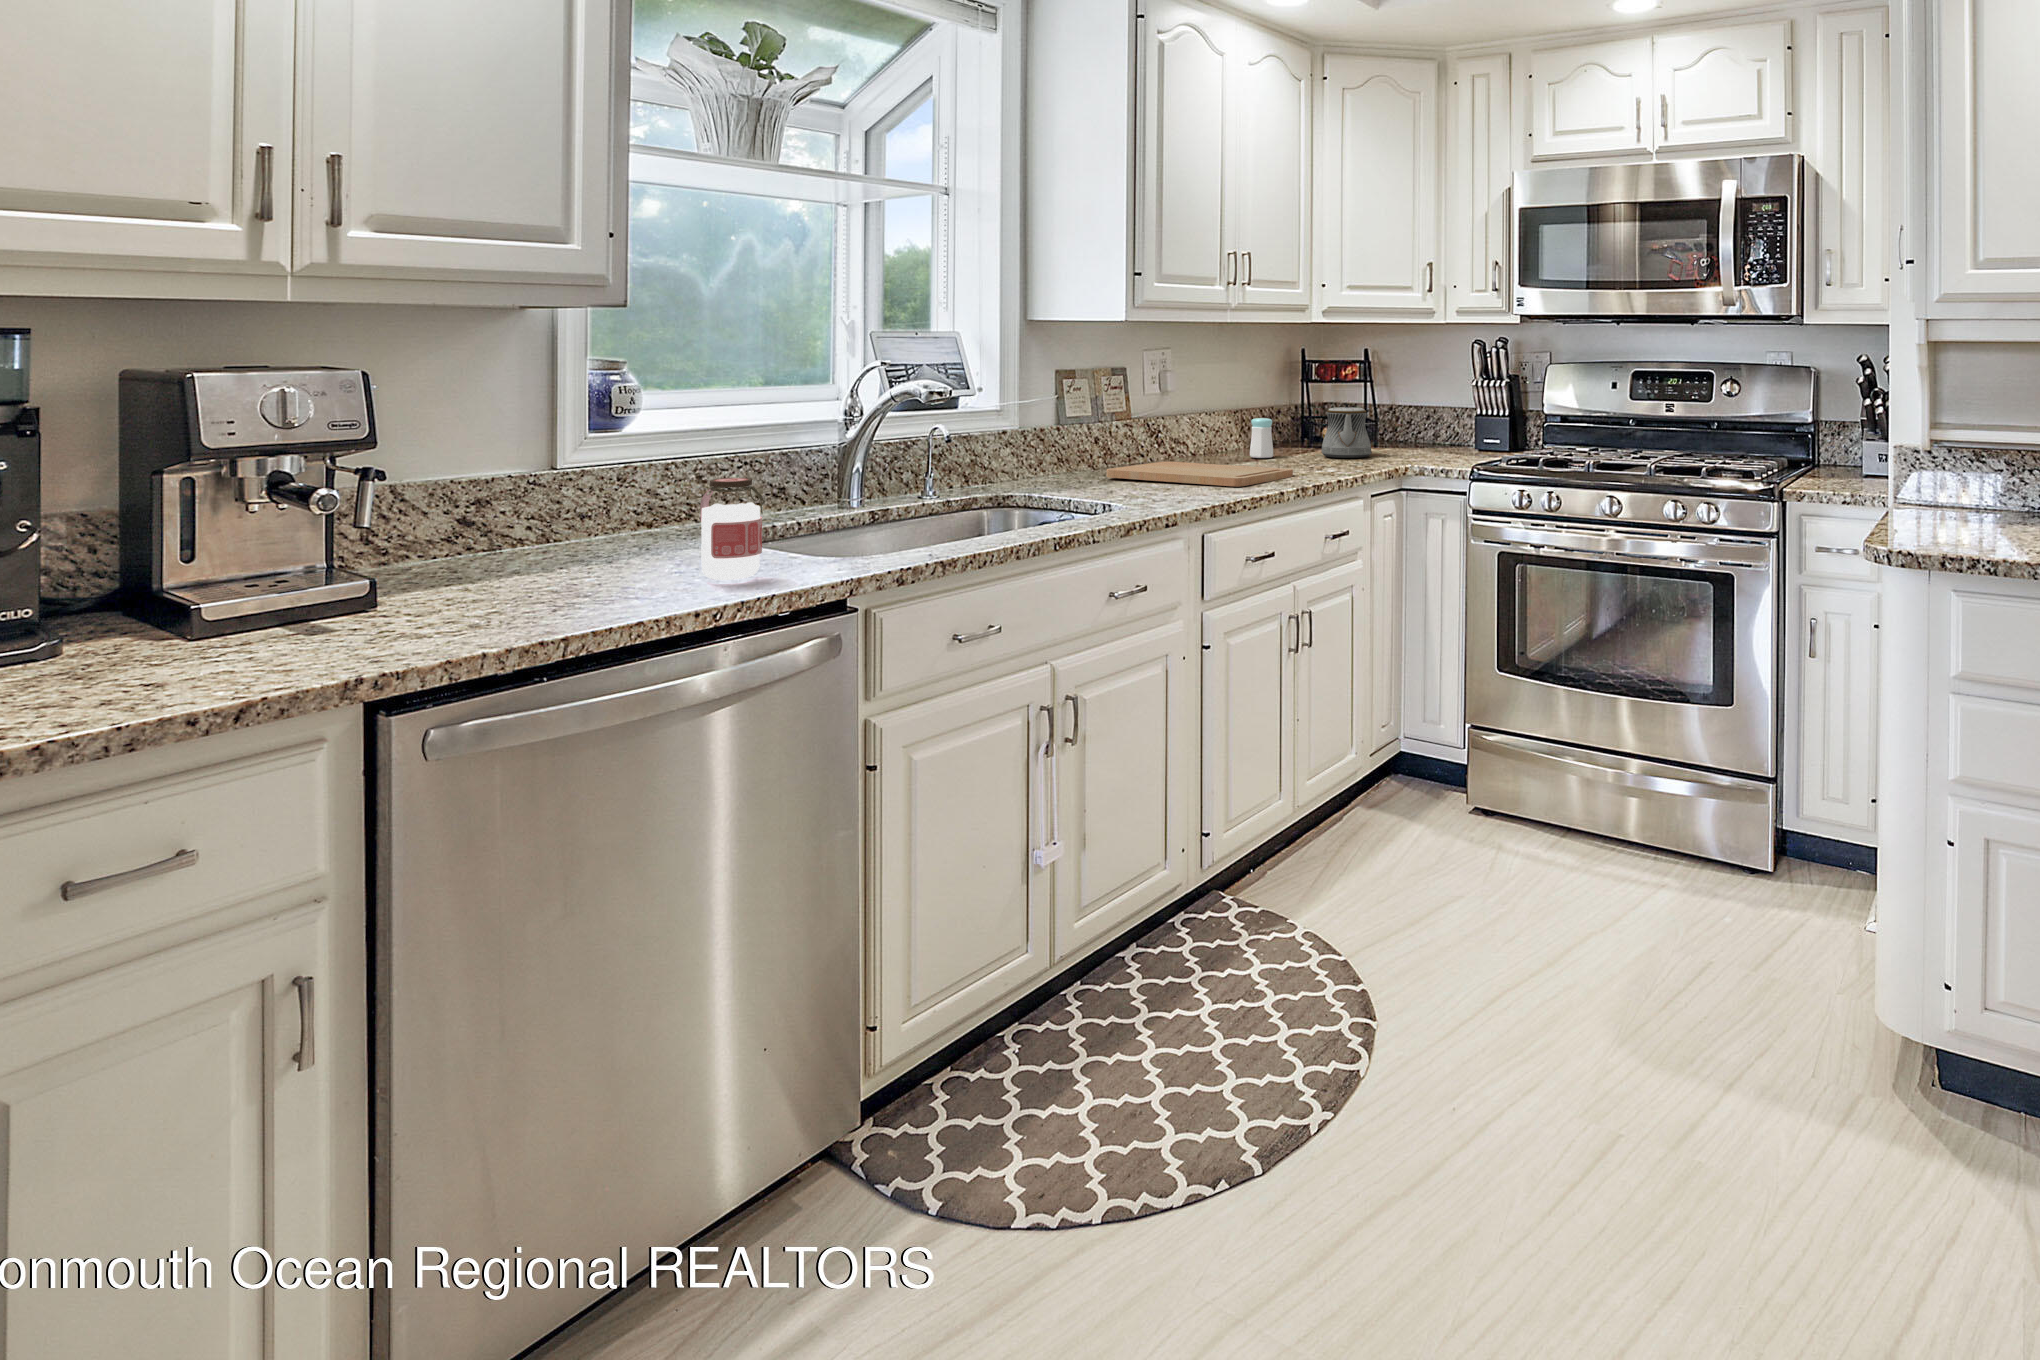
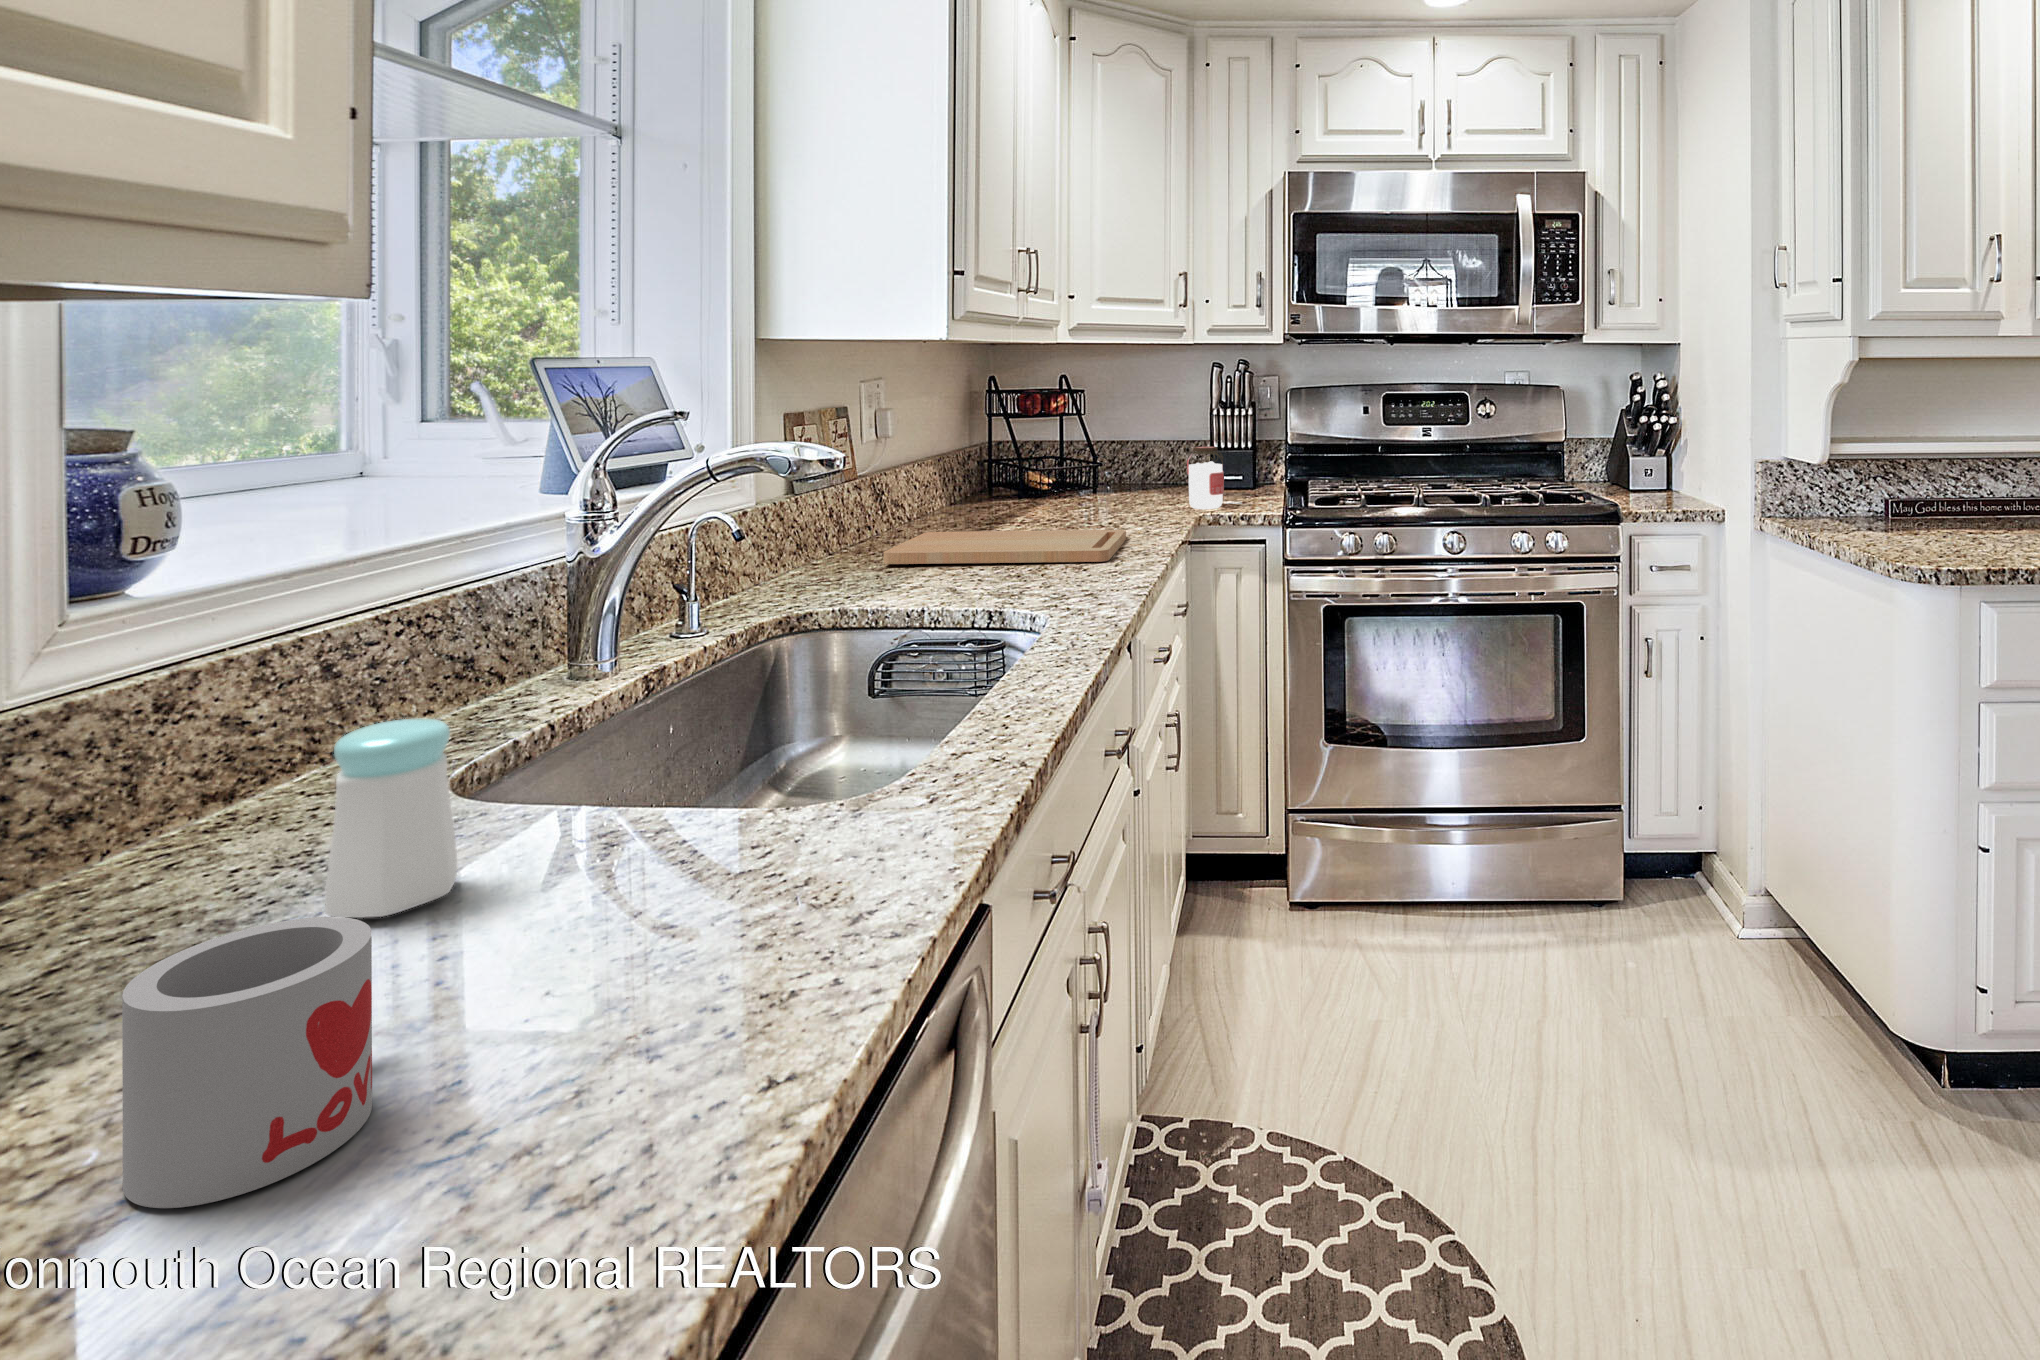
teapot: present [1321,403,1372,458] -> none [1083,441,1145,508]
salt shaker: present [1250,418,1273,458] -> present [325,718,458,918]
jar: present [700,478,764,580] -> present [1187,447,1224,509]
mug: none [509,528,594,598] -> present [122,917,372,1208]

